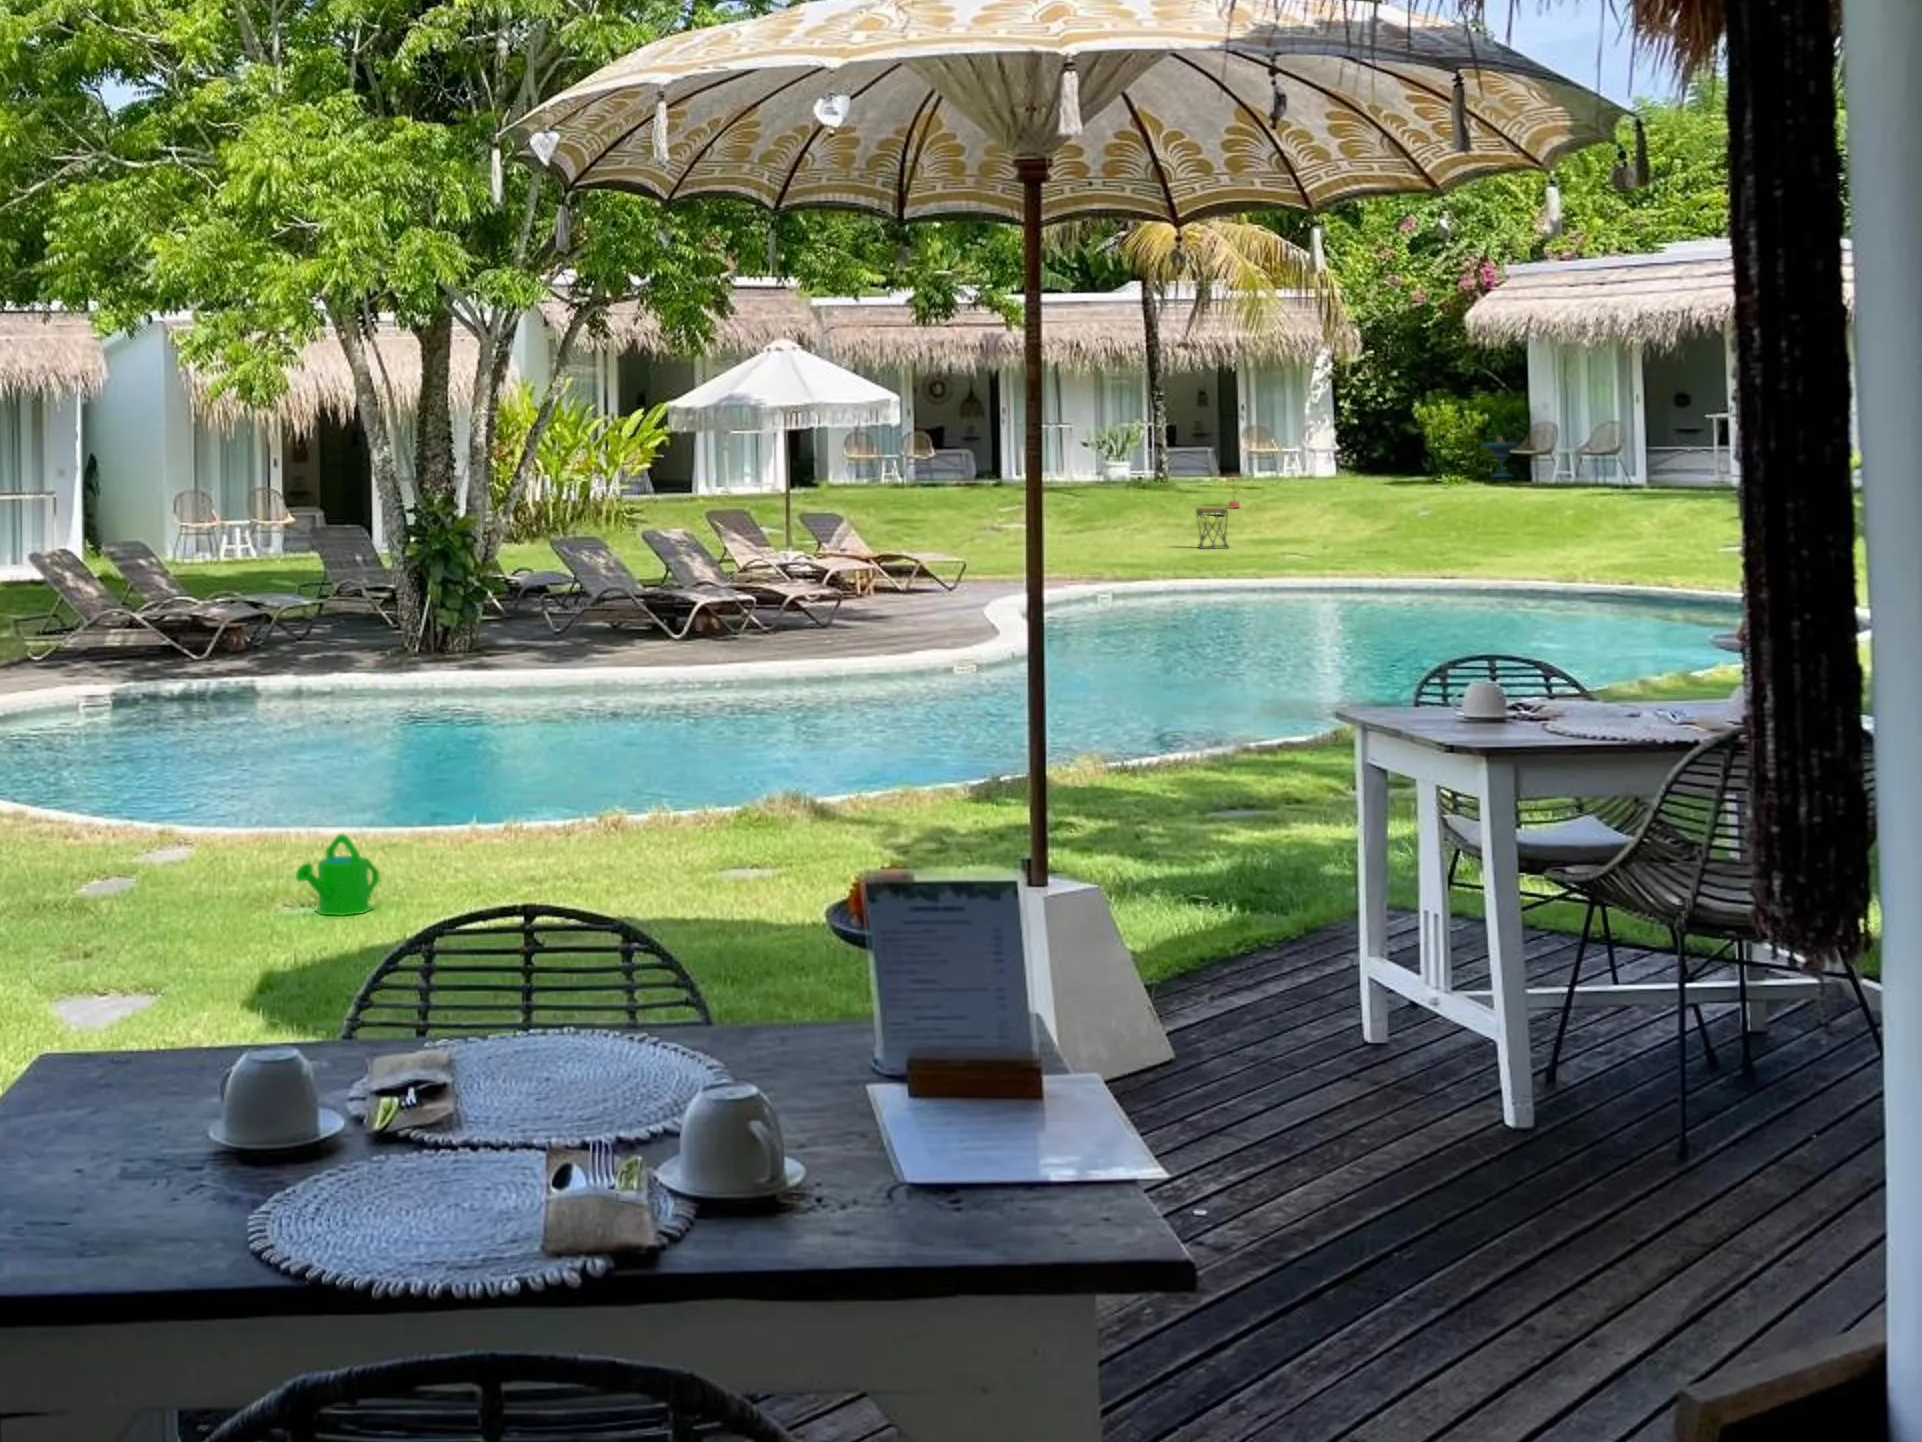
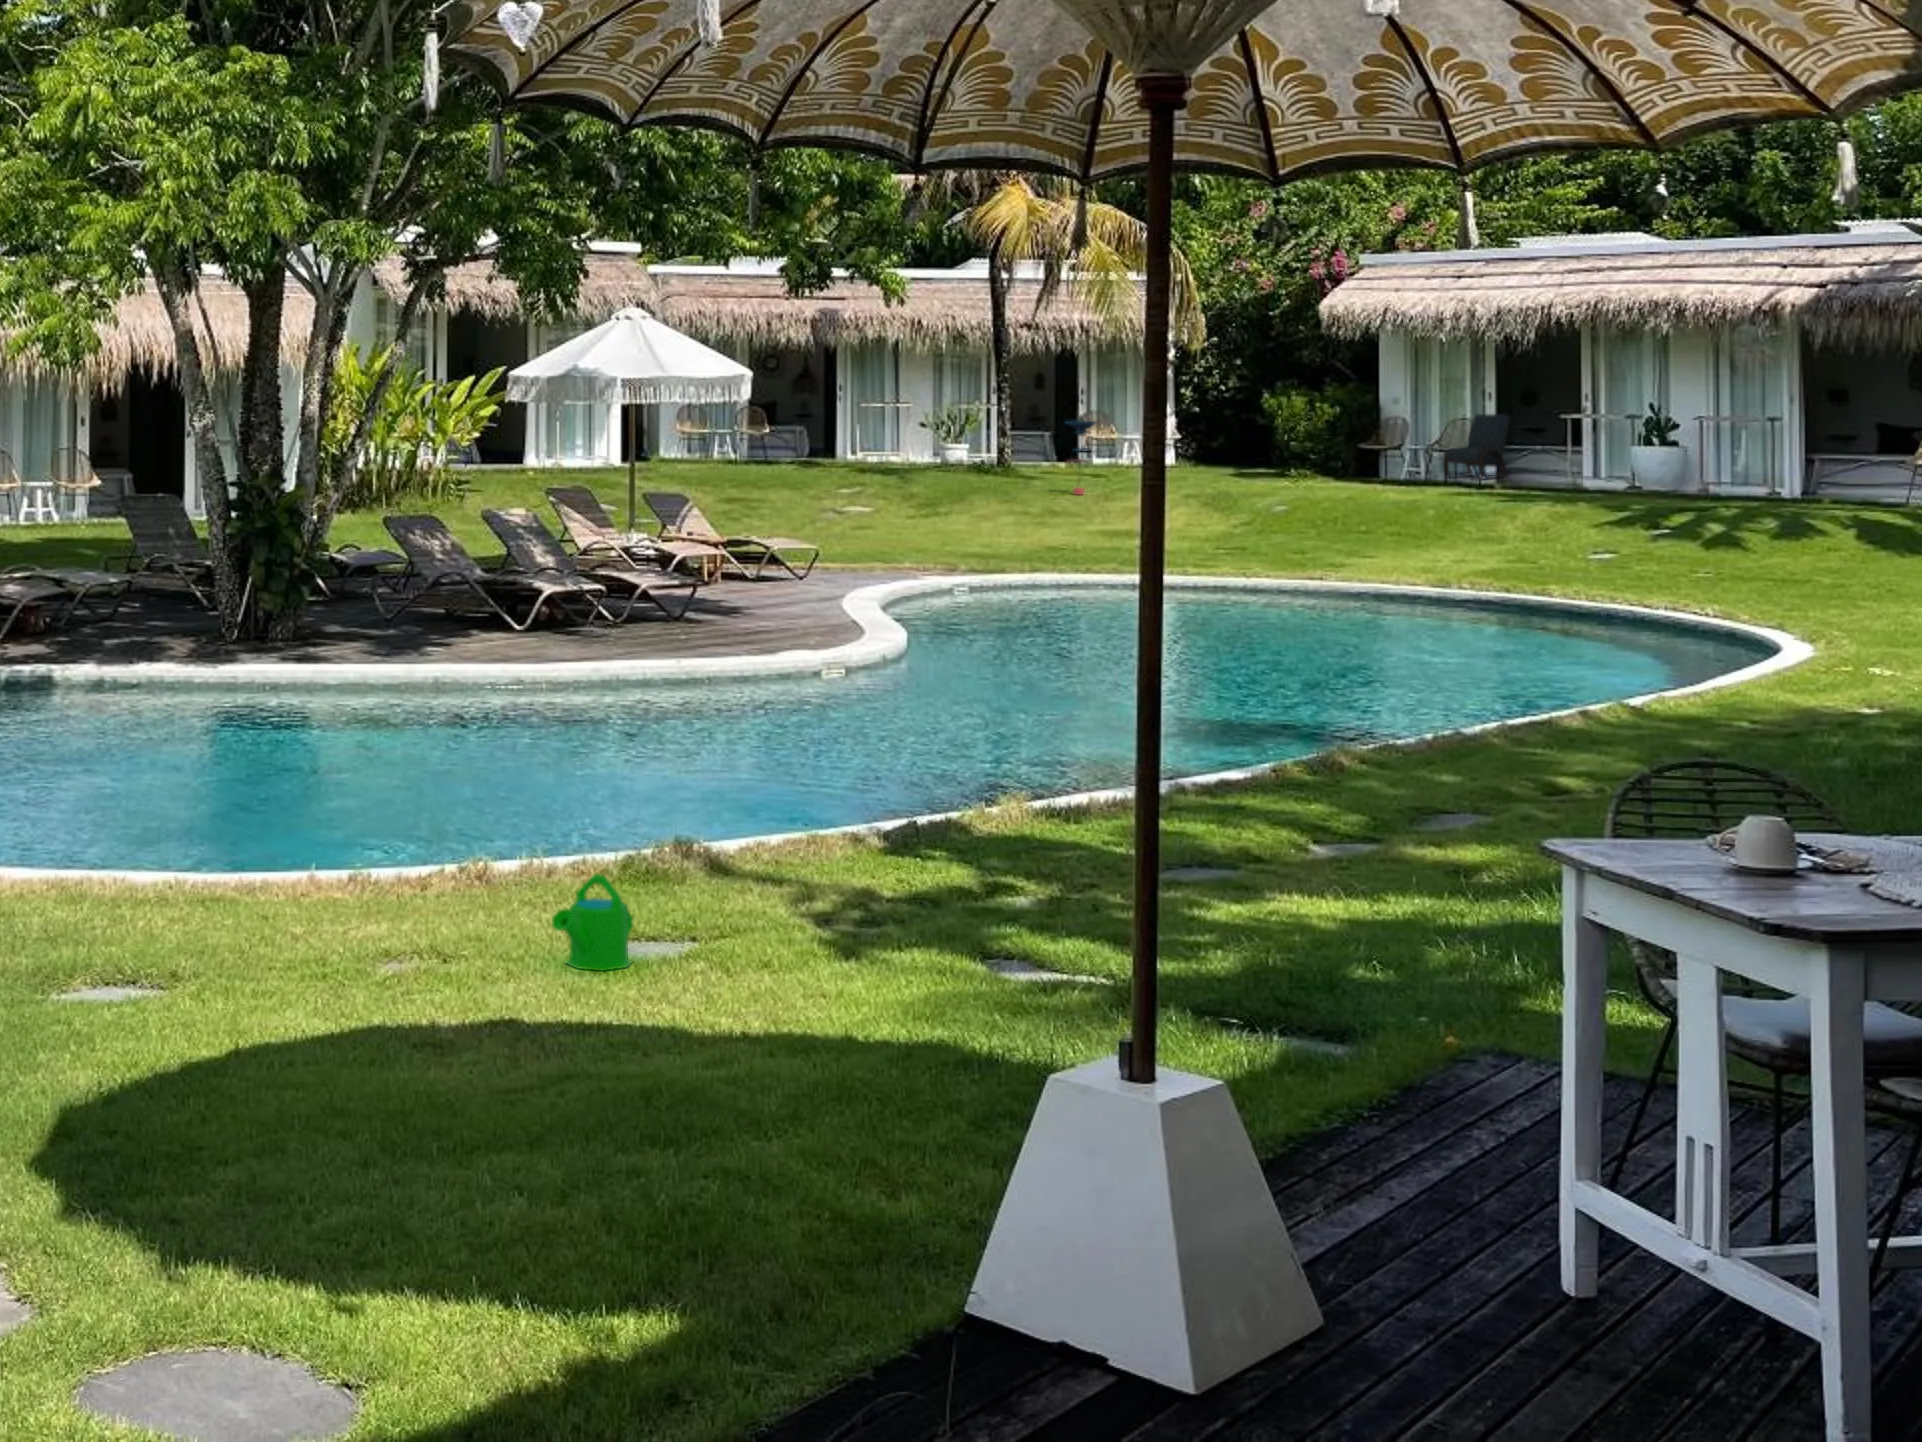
lounge chair: none [1599,418,1667,482] -> present [1443,414,1510,478]
side table: present [1480,436,1520,478] -> present [1066,415,1097,452]
stool: present [1196,508,1229,549] -> none [1042,494,1075,536]
watering can: present [296,834,379,916] -> present [552,874,633,971]

